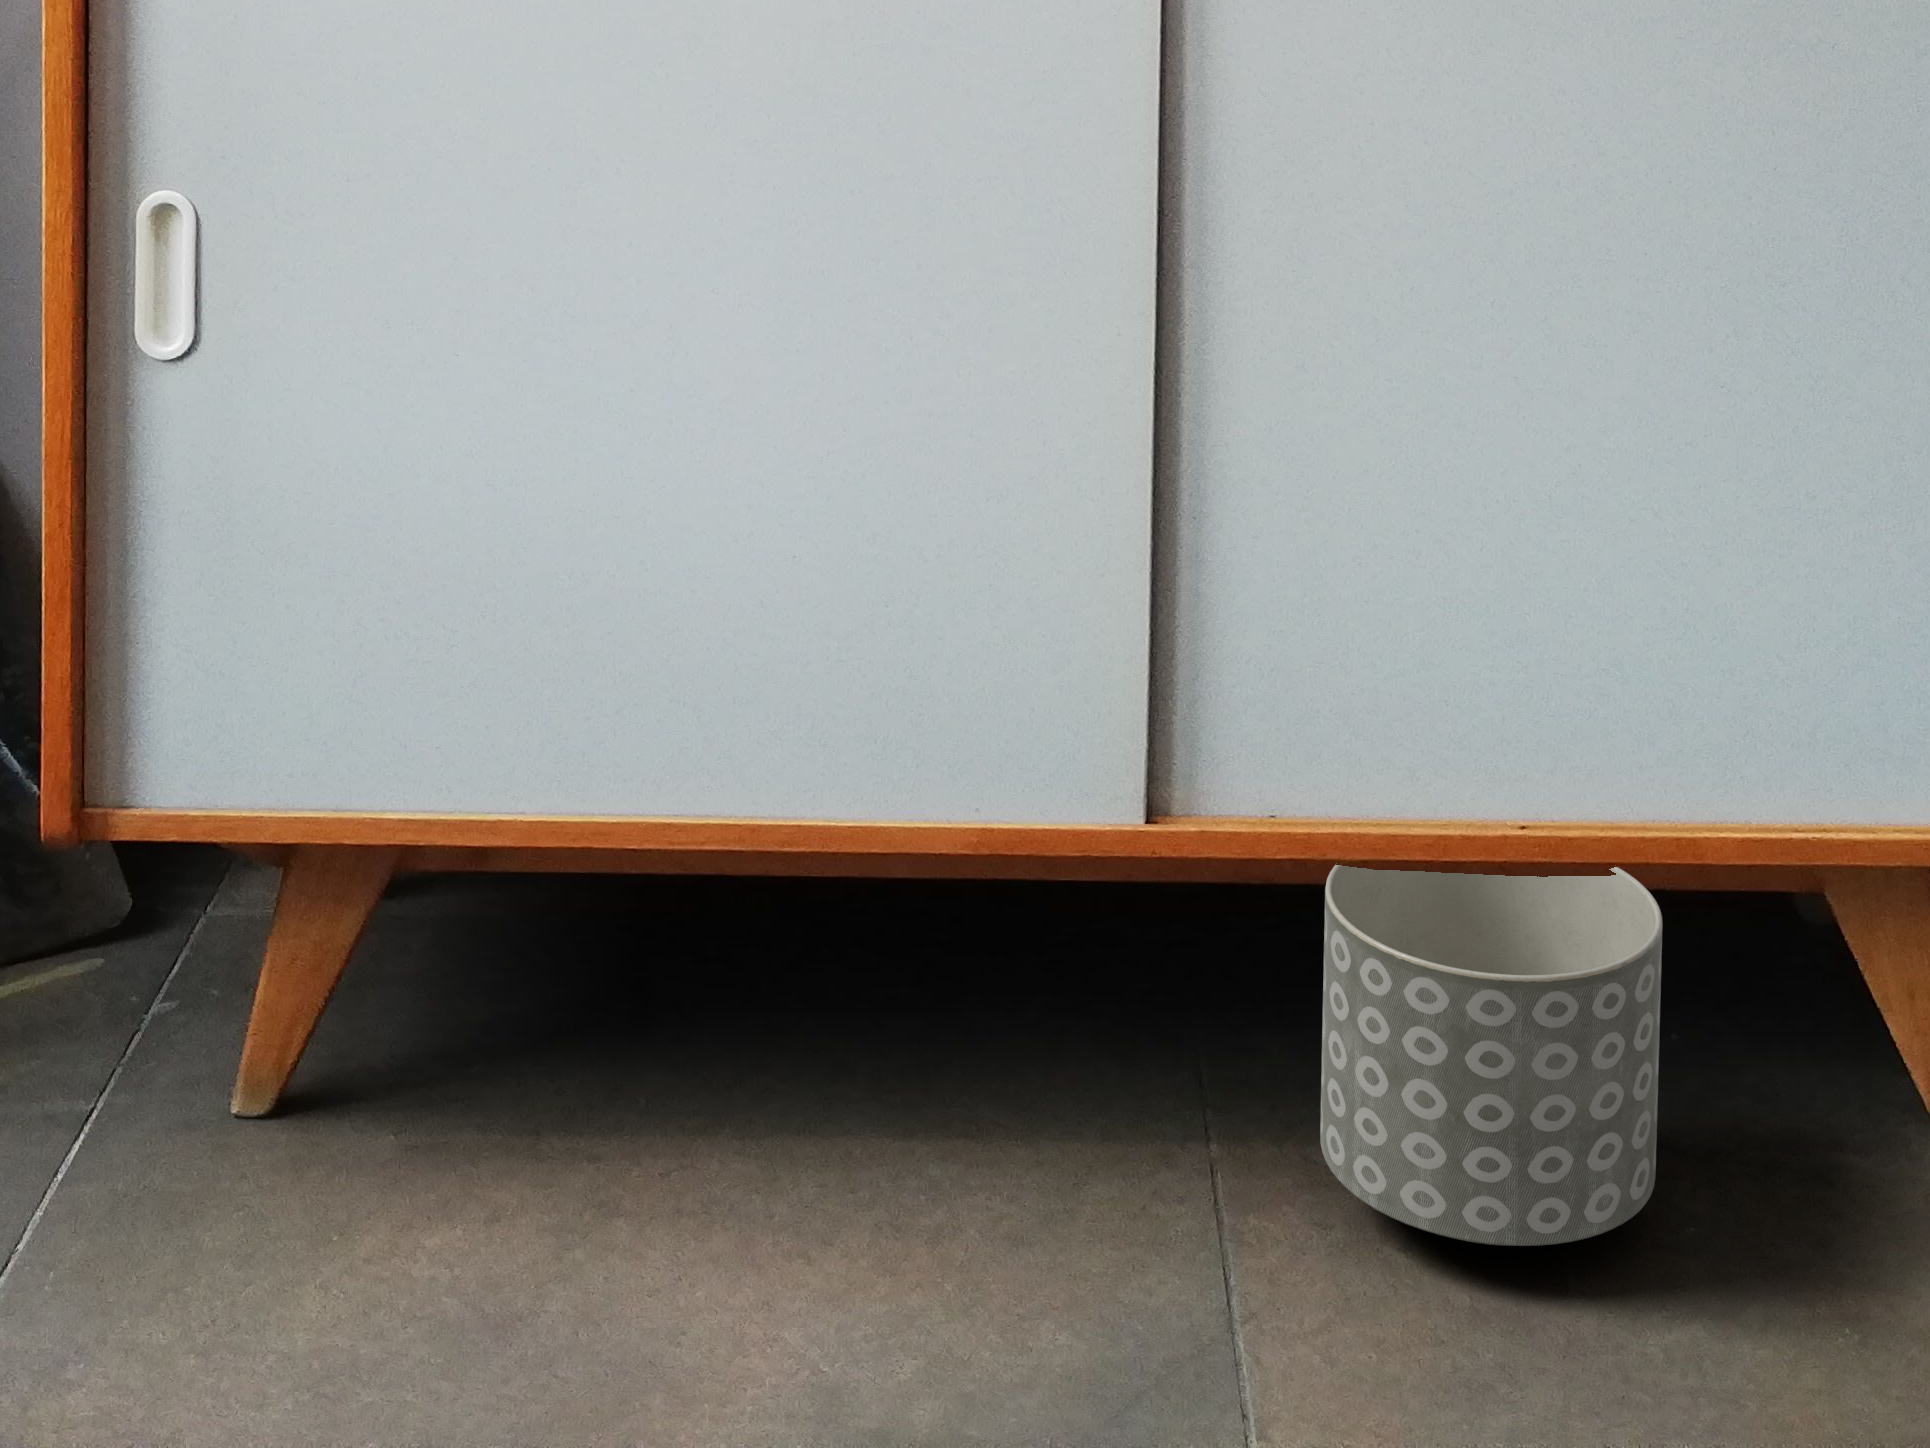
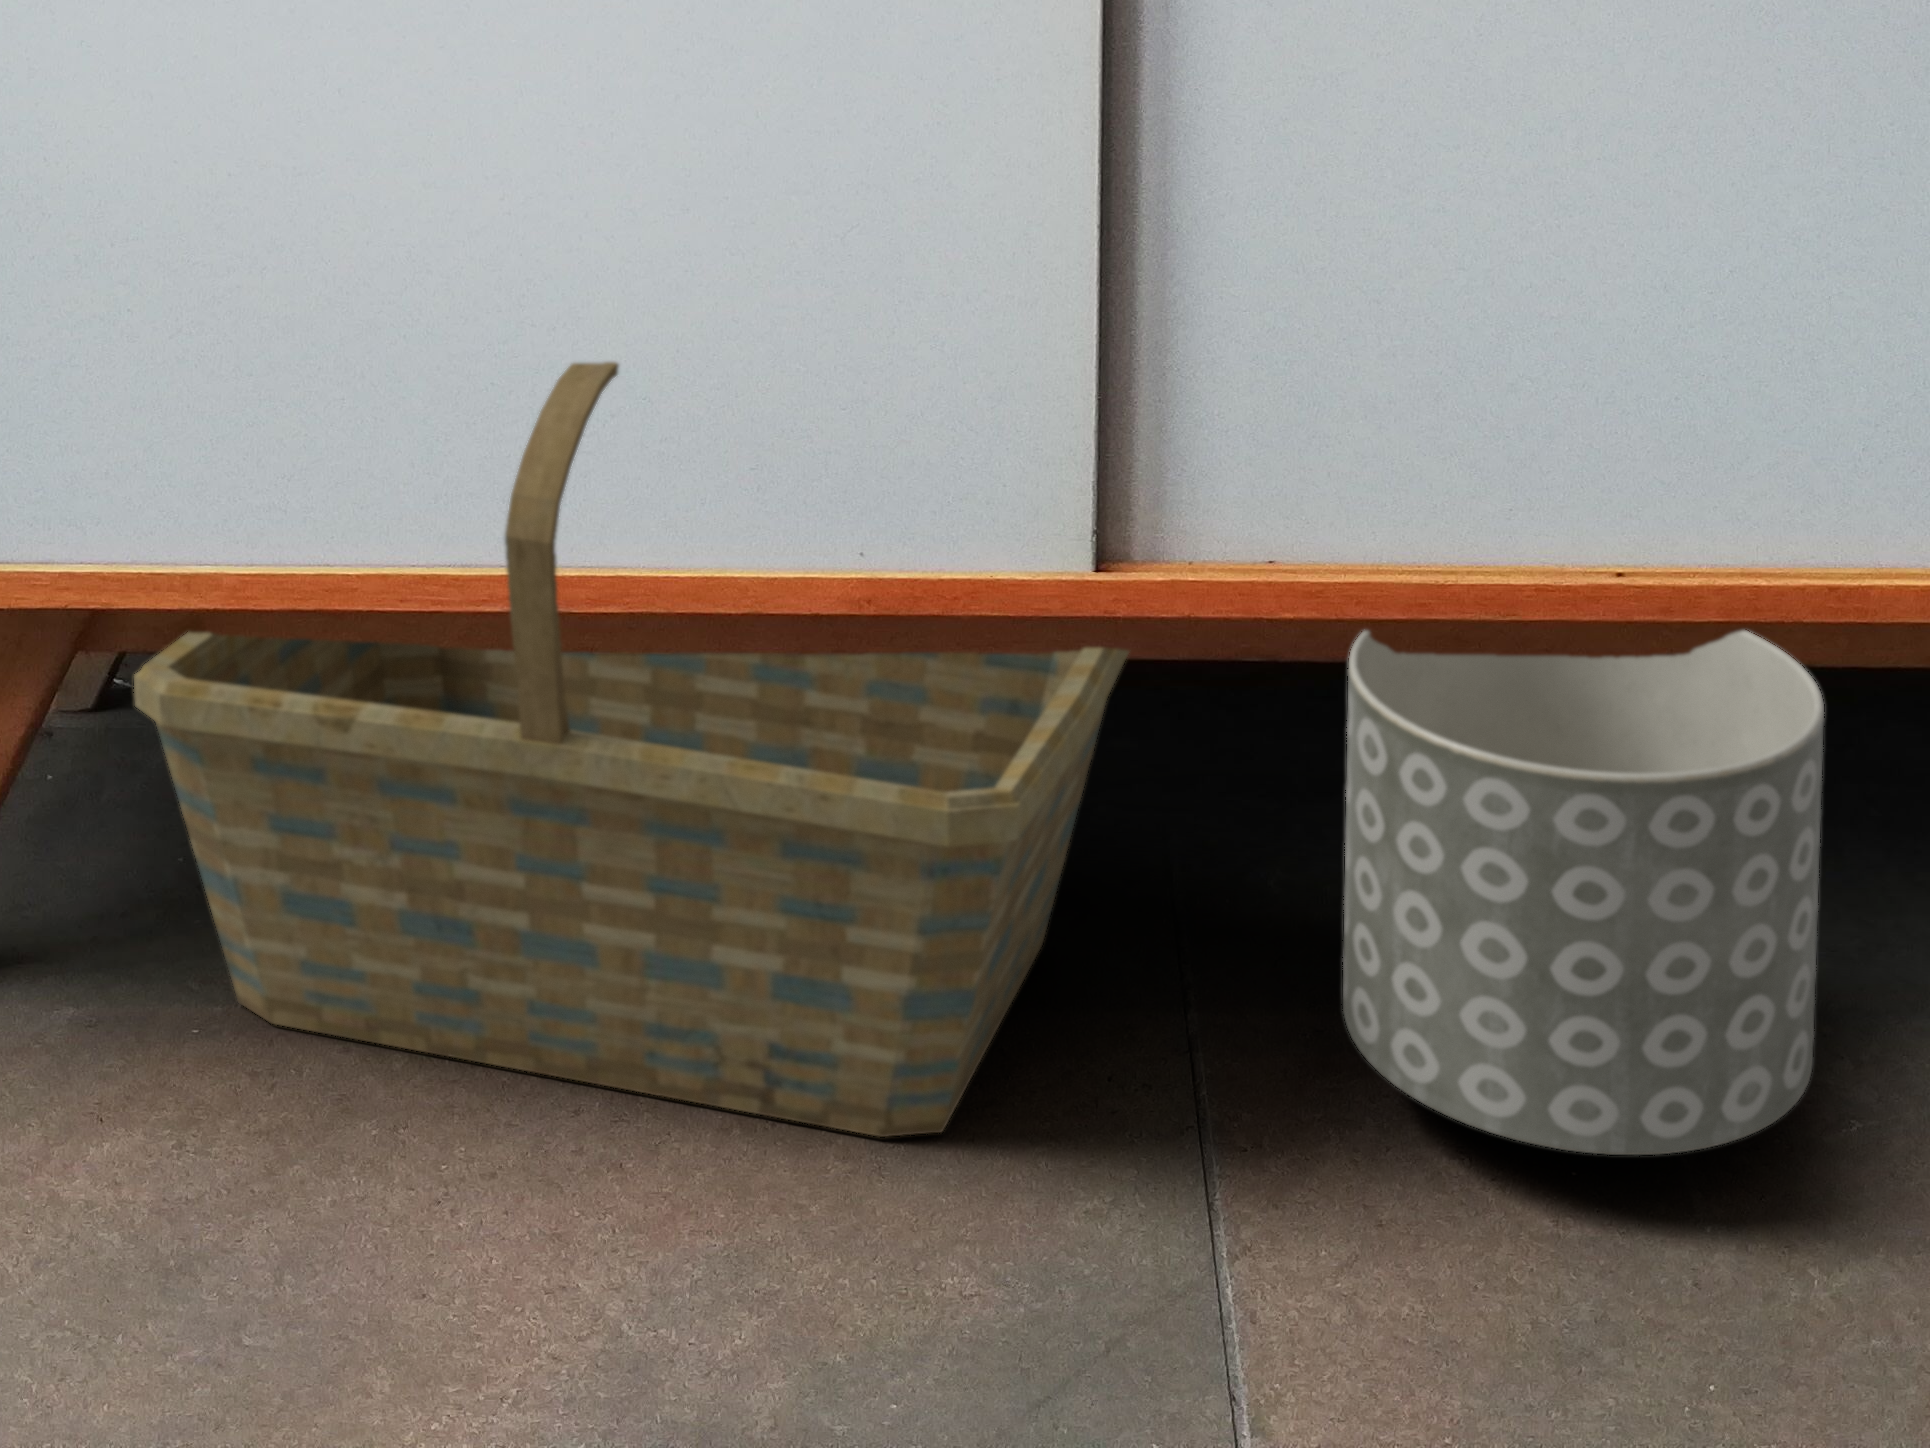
basket: none [442,592,1170,1231] -> present [134,362,1128,1137]

